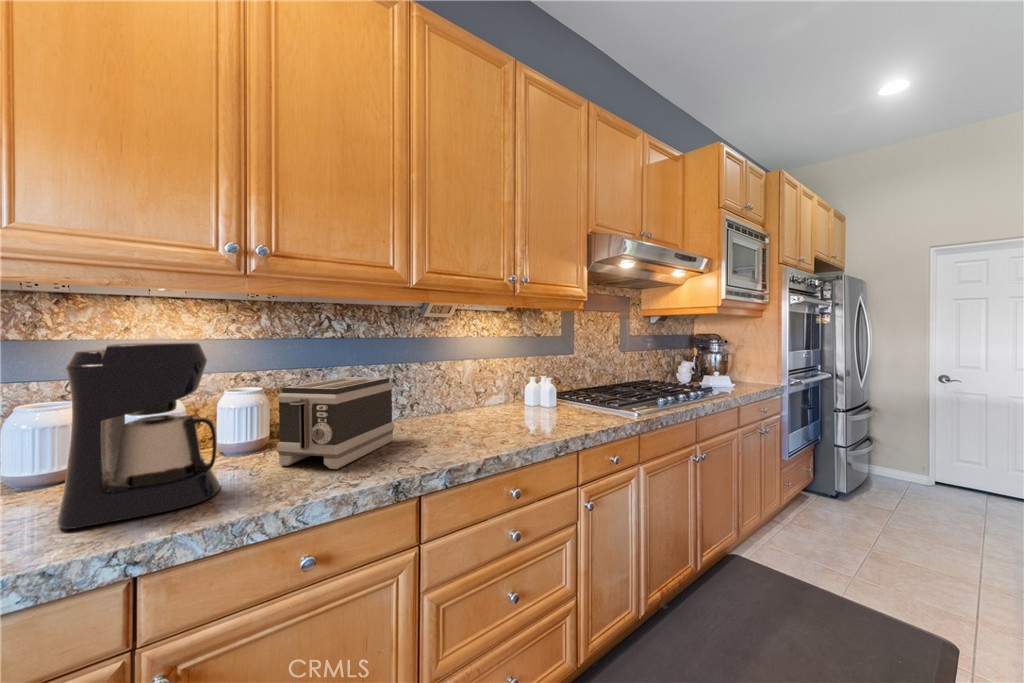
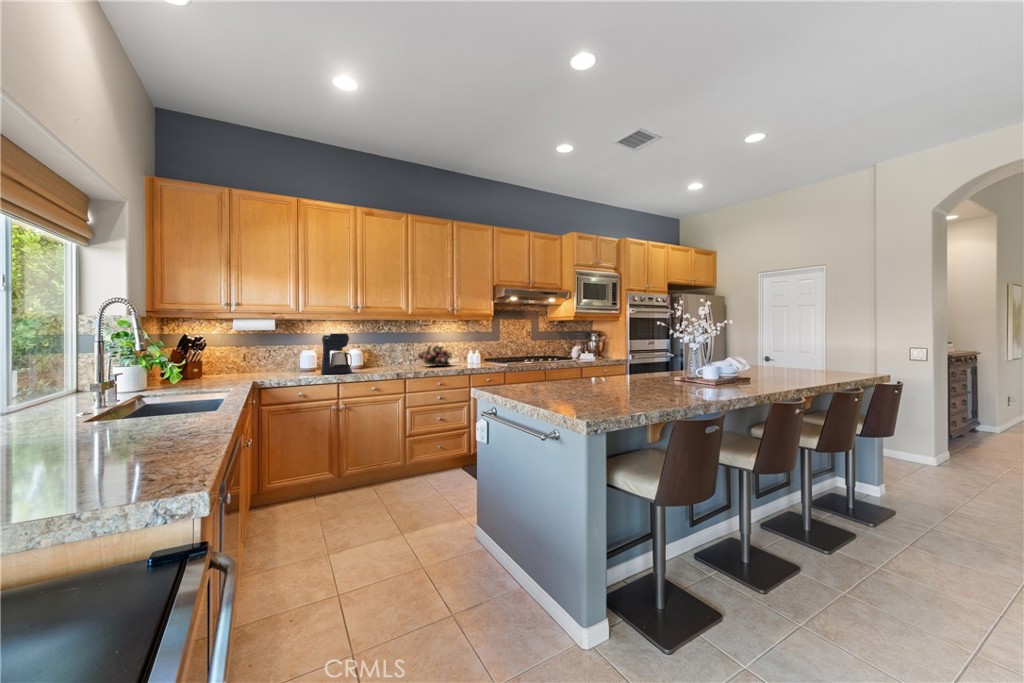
flower arrangement: none [427,369,520,428] -> present [417,345,452,366]
toaster: present [276,377,394,469] -> none [366,346,403,371]

